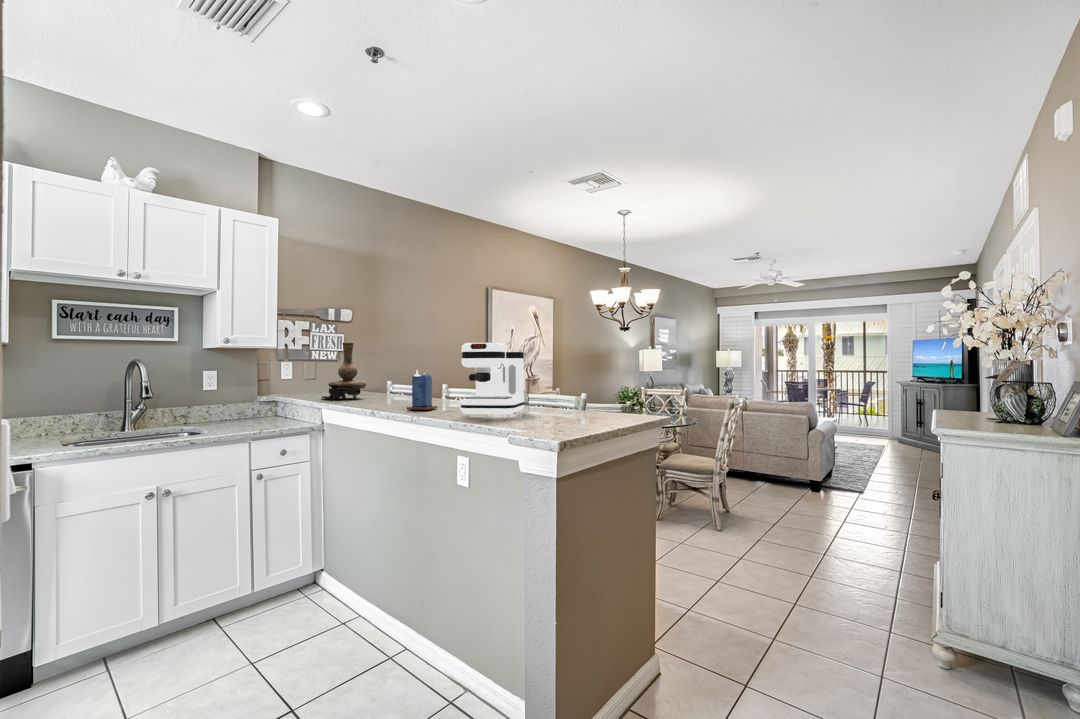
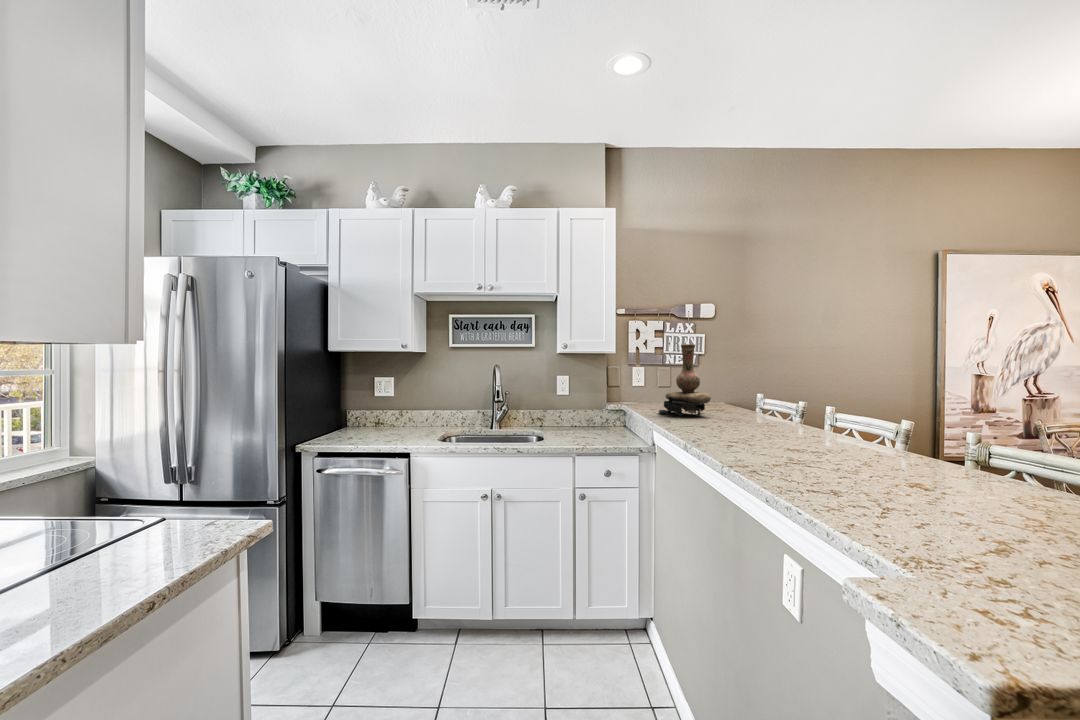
coffee maker: present [460,343,524,416] -> none [799,340,975,510]
candle: present [407,370,437,410] -> none [724,387,781,456]

